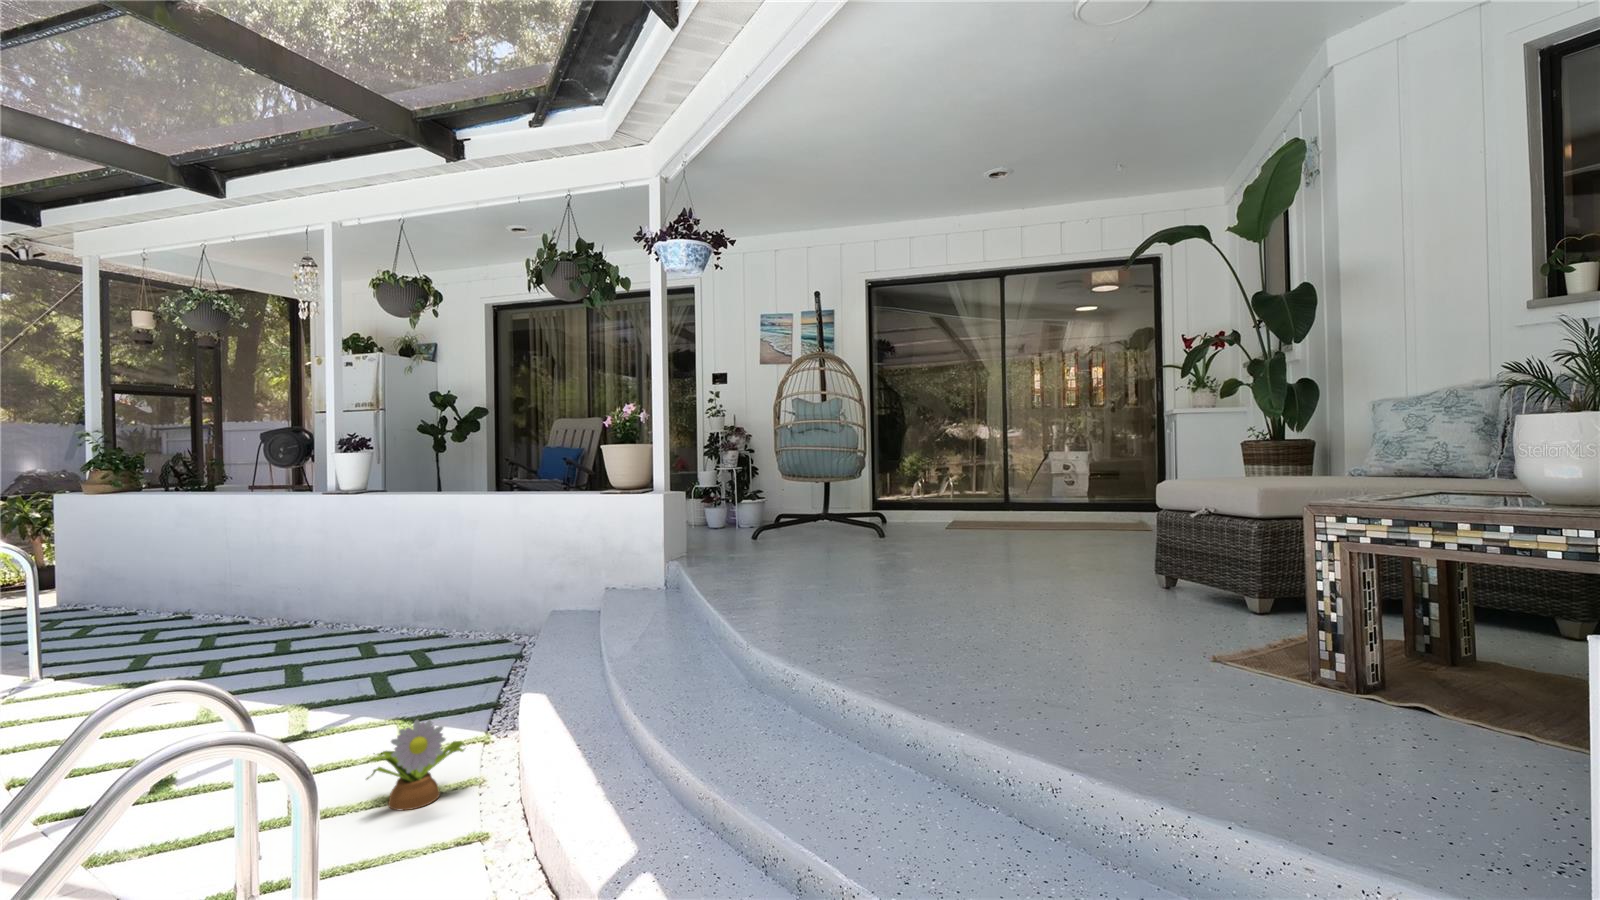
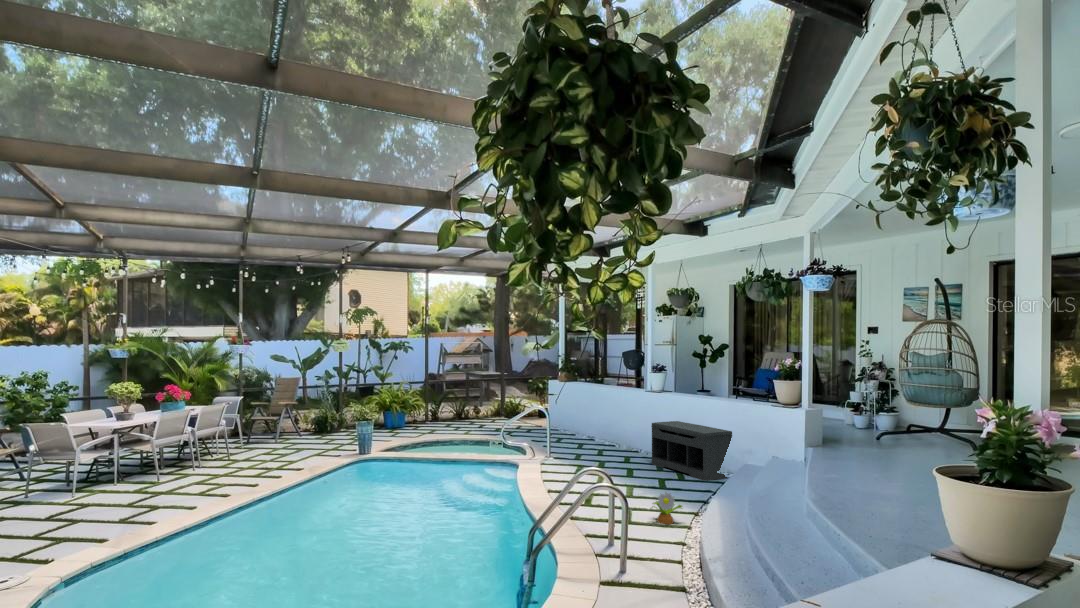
bench: none [344,544,531,656] -> present [651,421,732,481]

